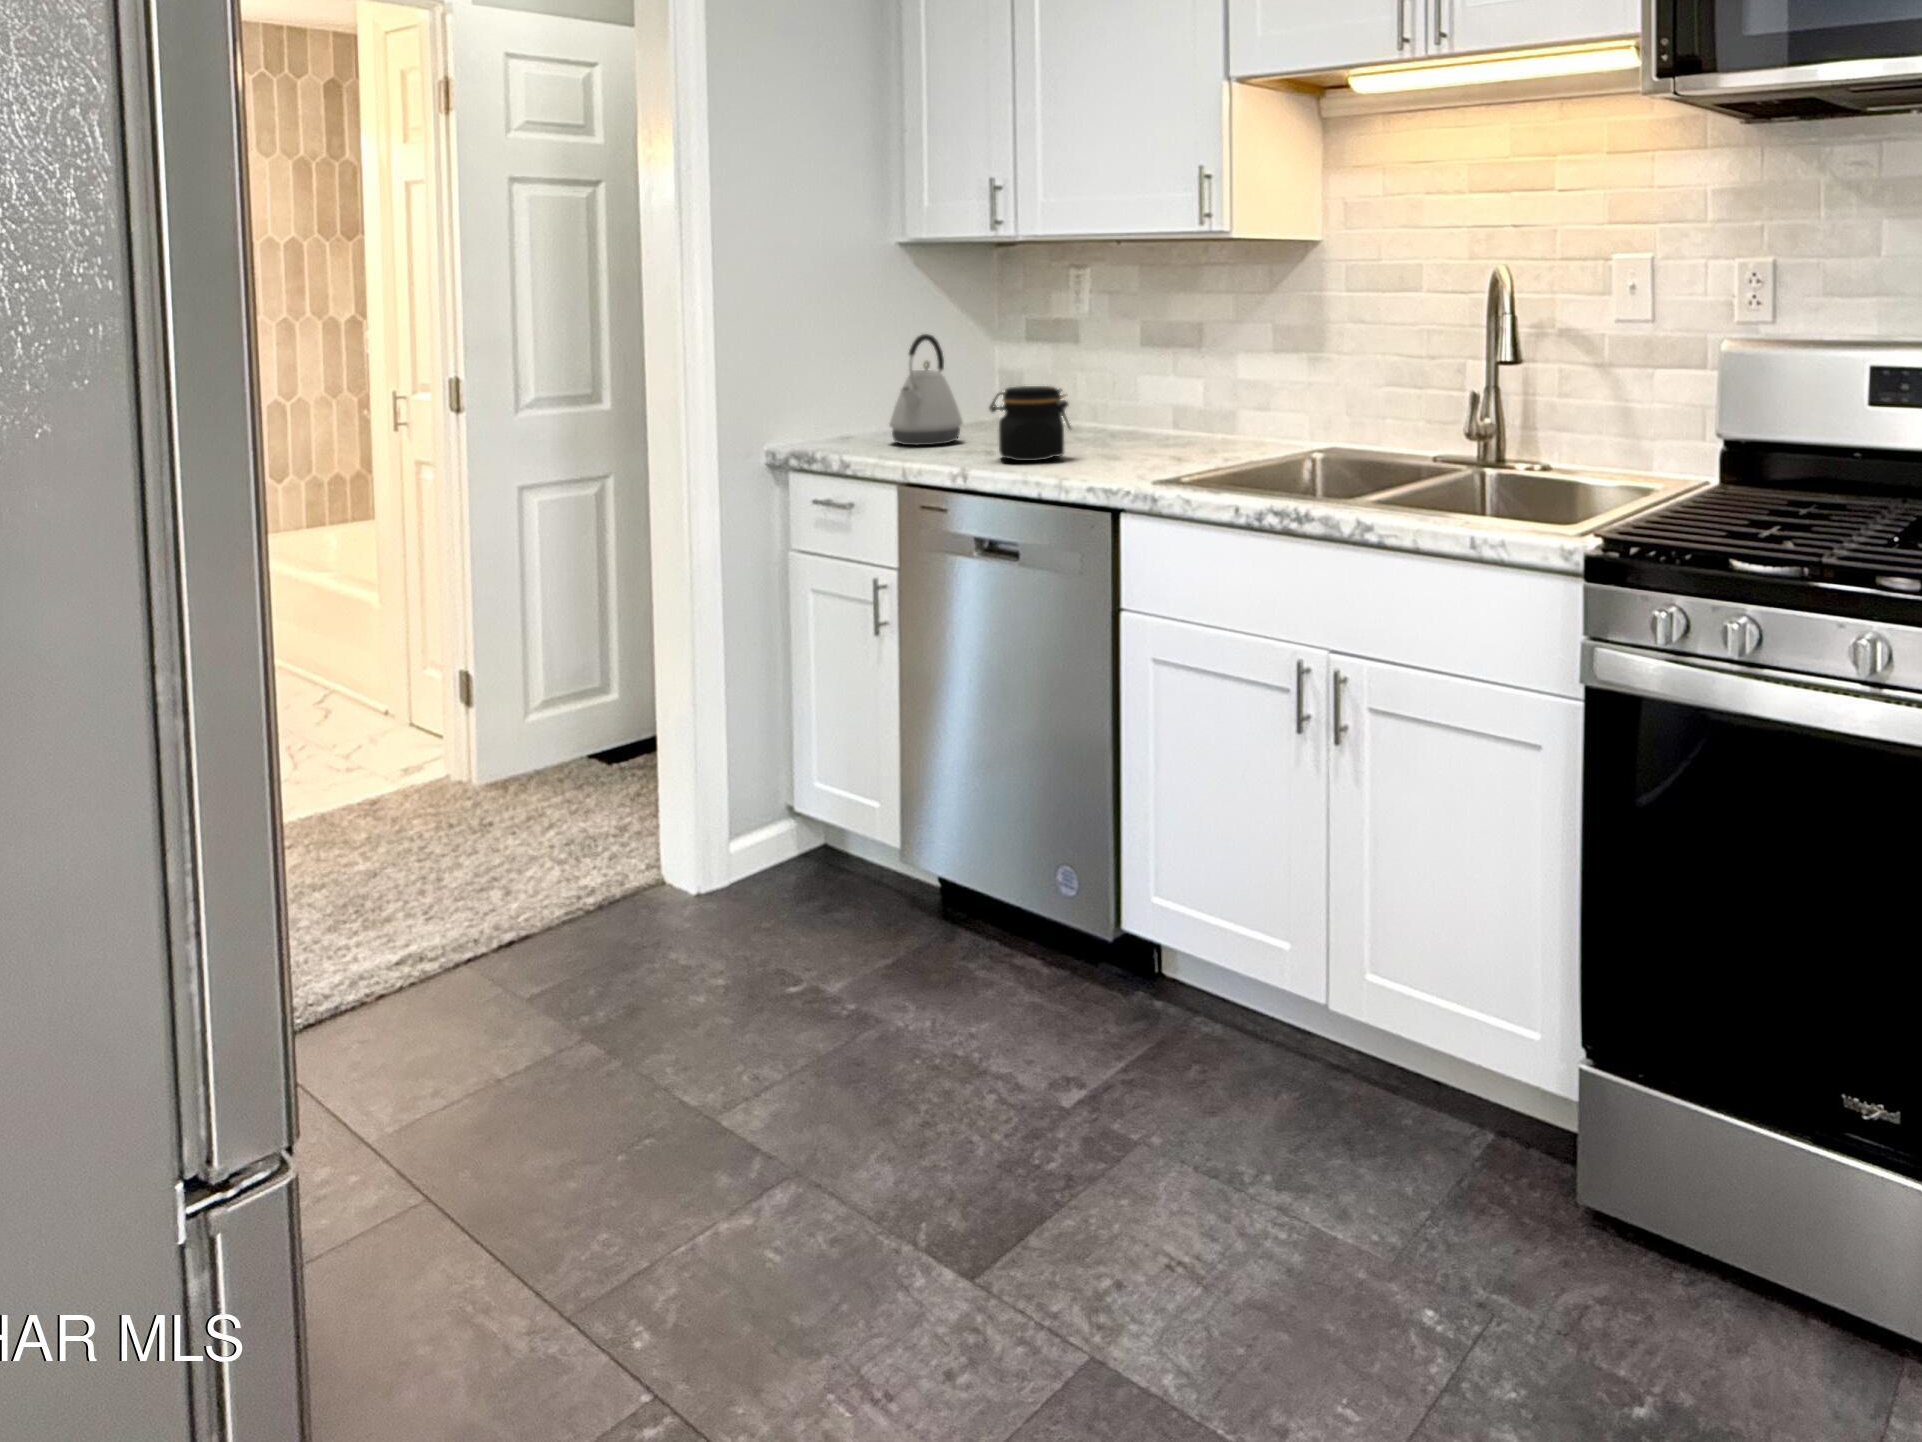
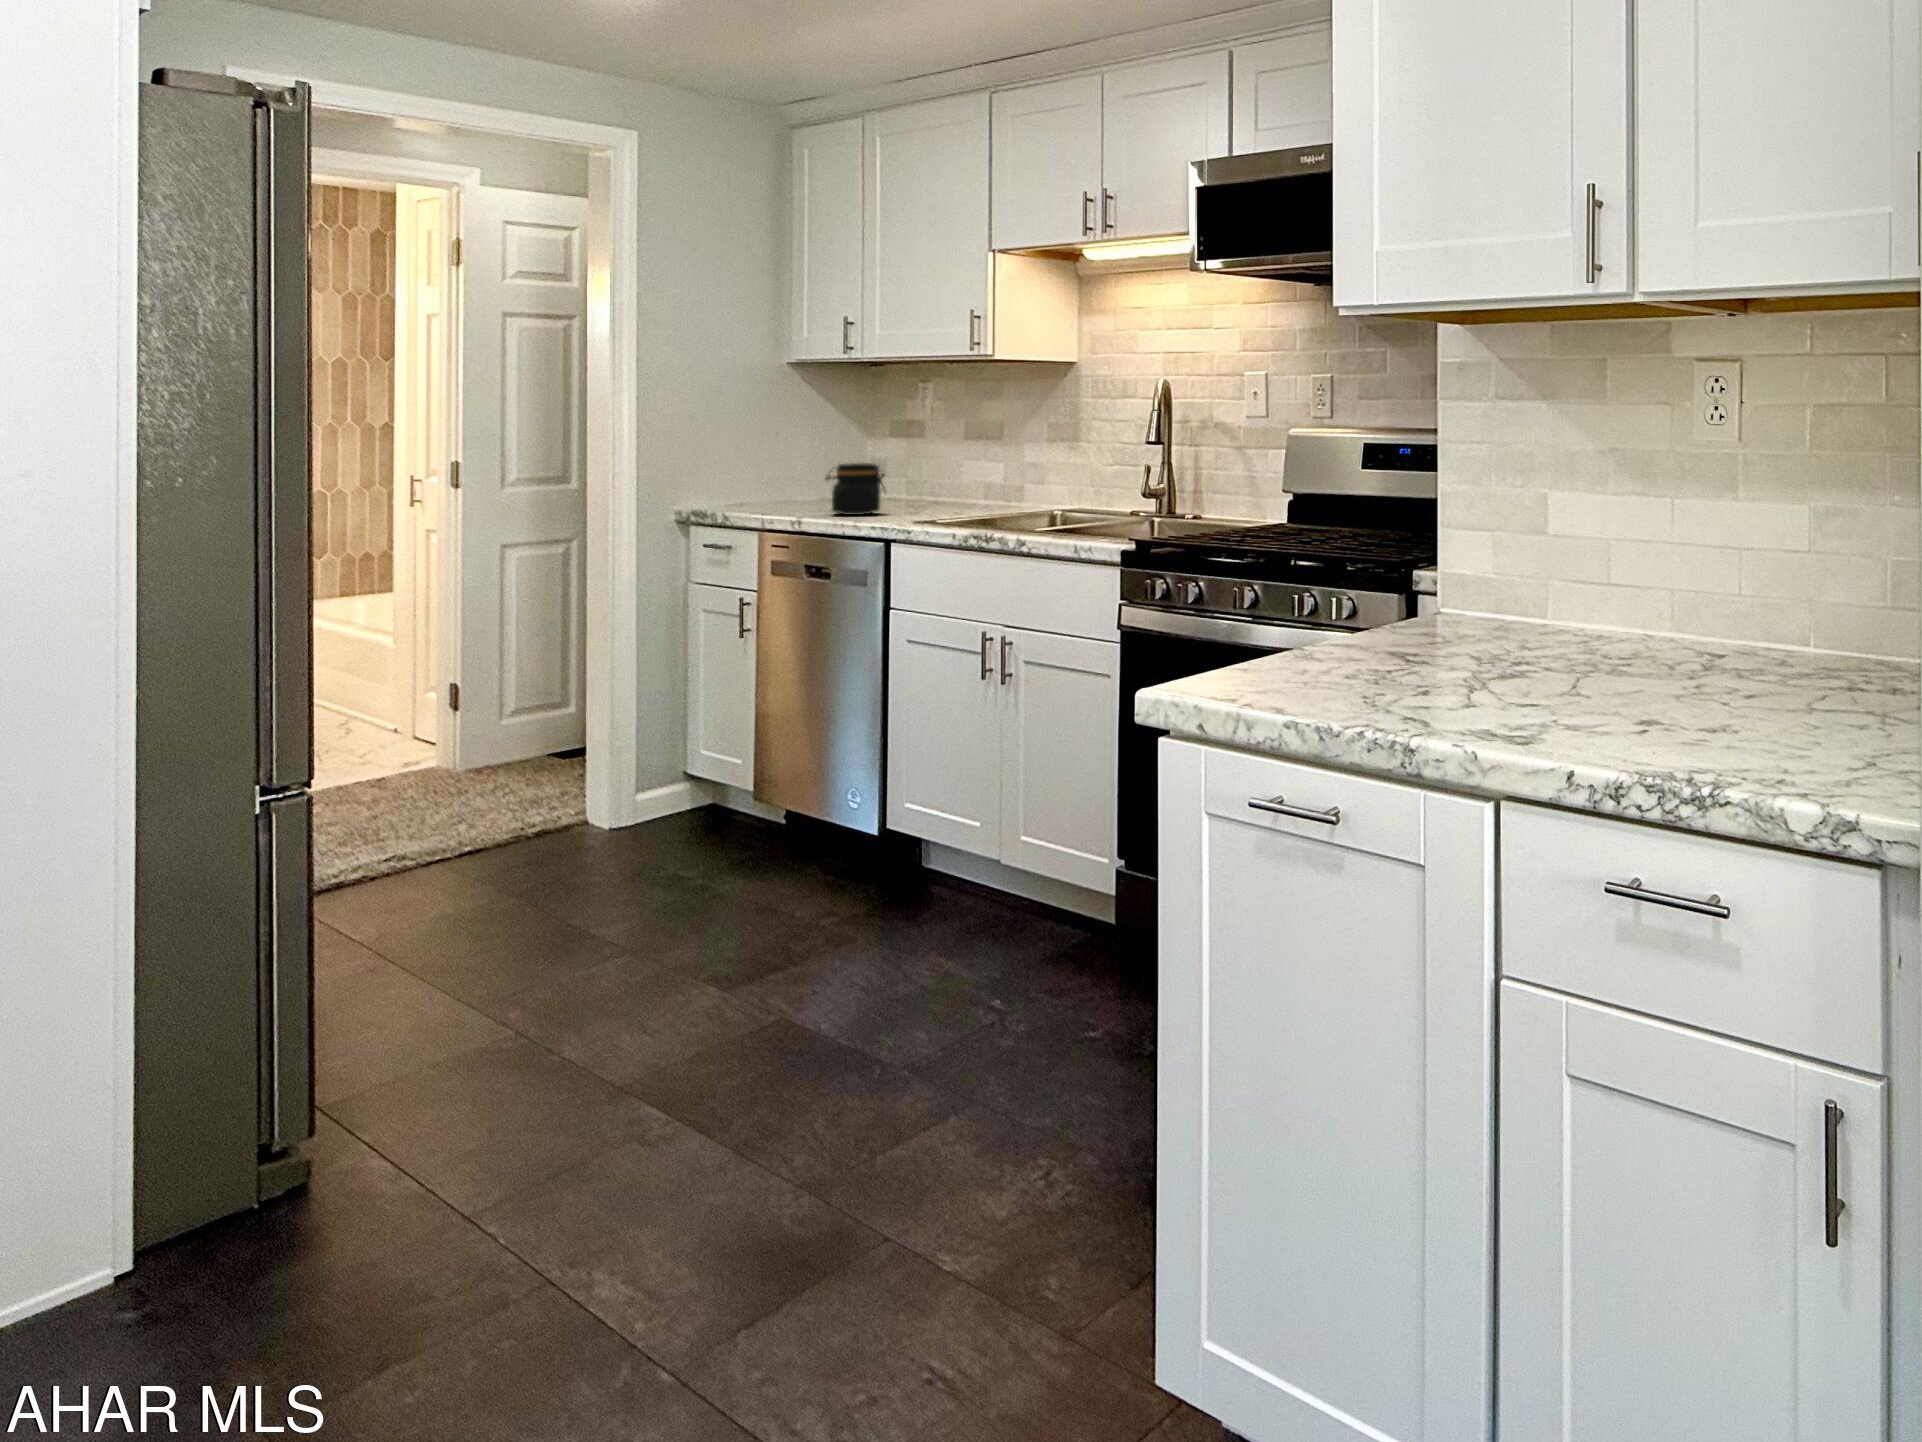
kettle: present [889,334,962,445] -> none [766,428,822,508]

